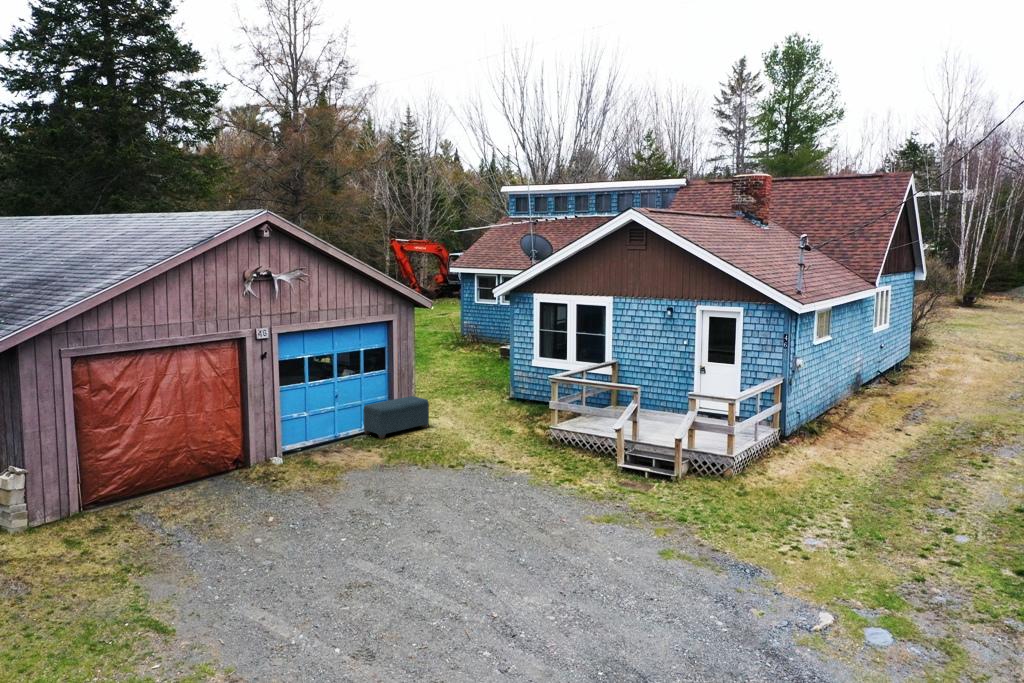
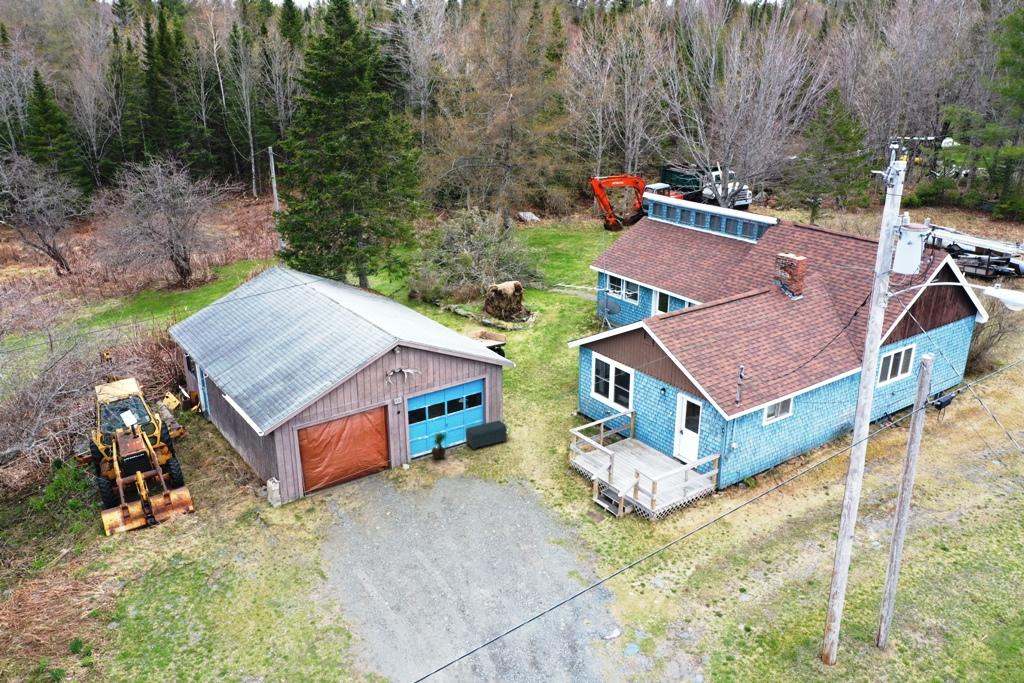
potted tree: none [315,398,347,450] -> present [432,432,446,458]

